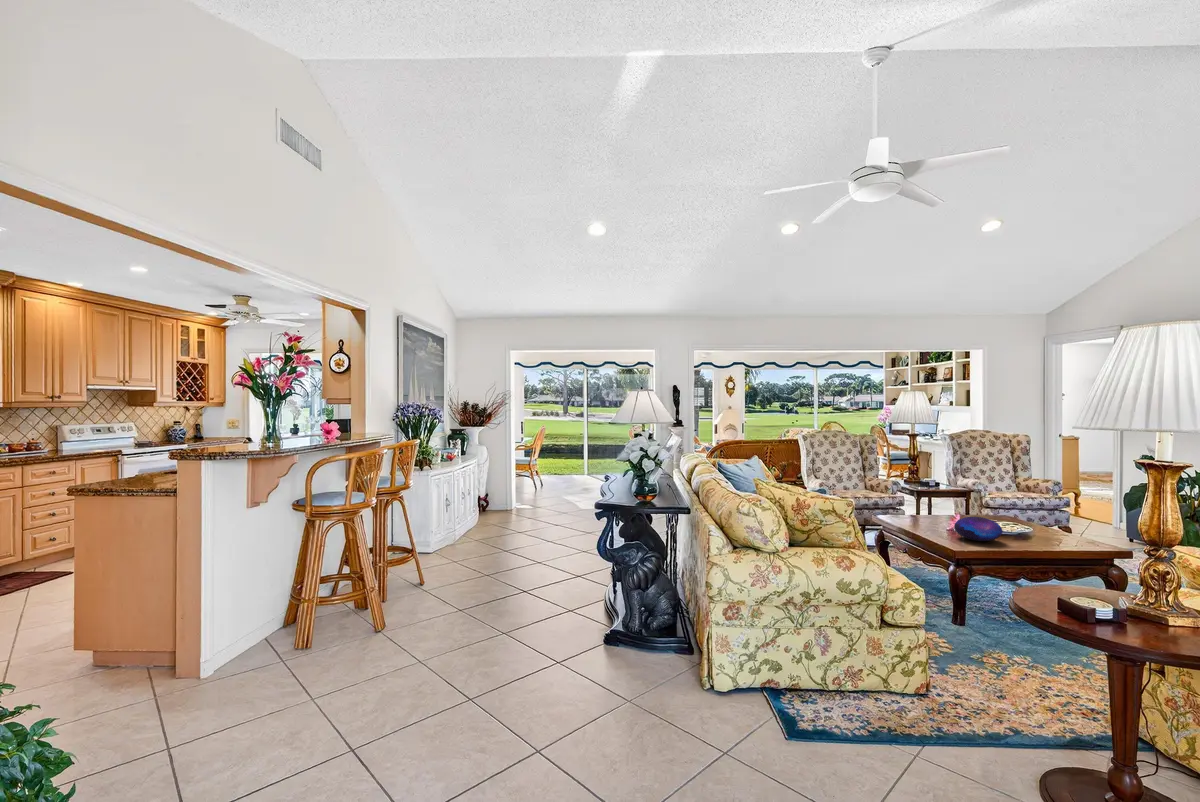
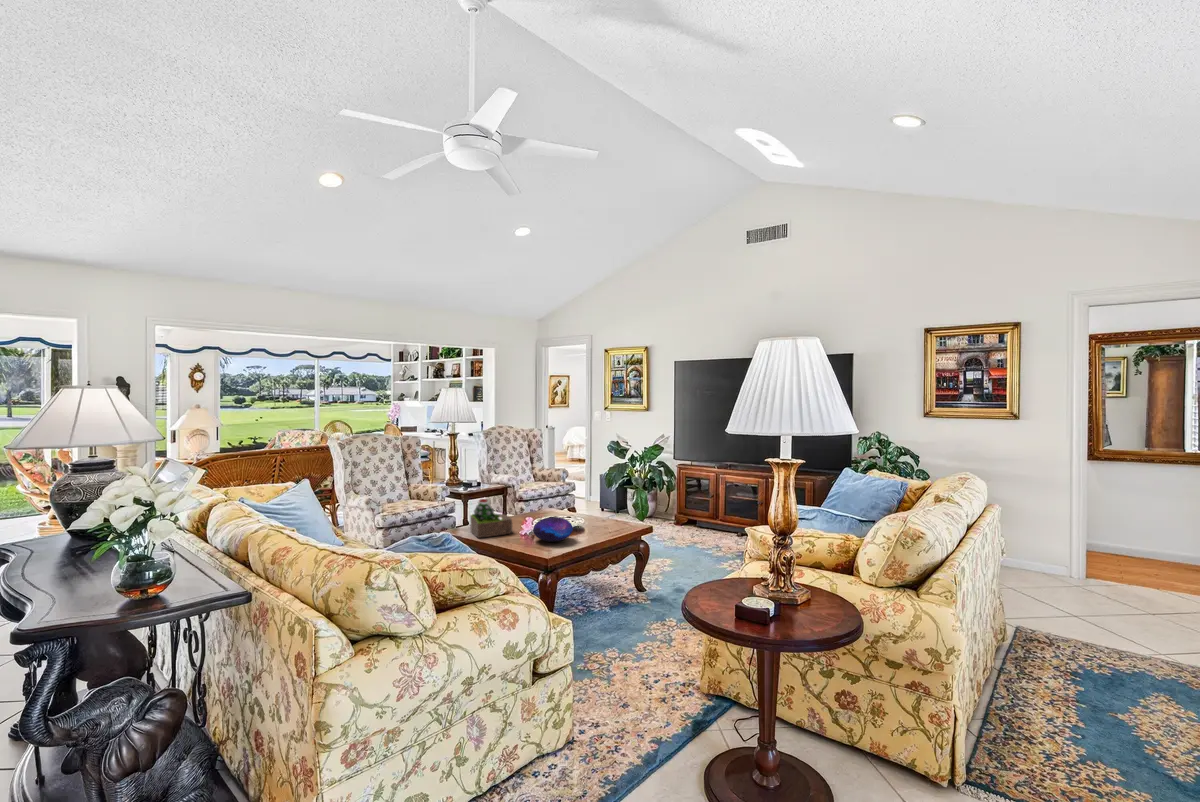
succulent plant: none [897,491,939,527] -> present [470,499,512,538]

